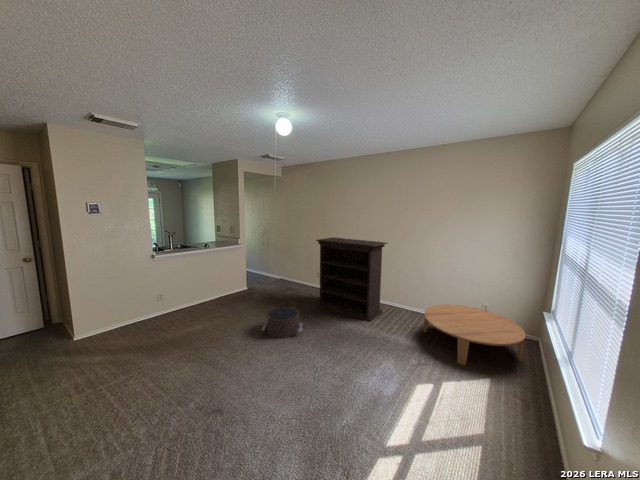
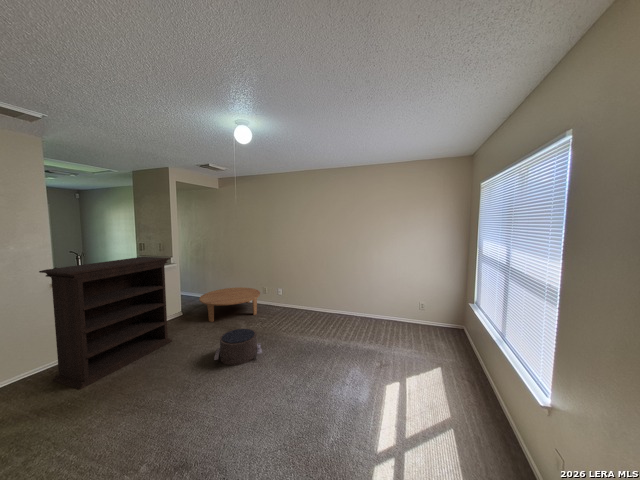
bookshelf: present [316,238,387,322] -> present [39,257,172,389]
coffee table: present [424,305,525,365] -> present [199,288,260,322]

